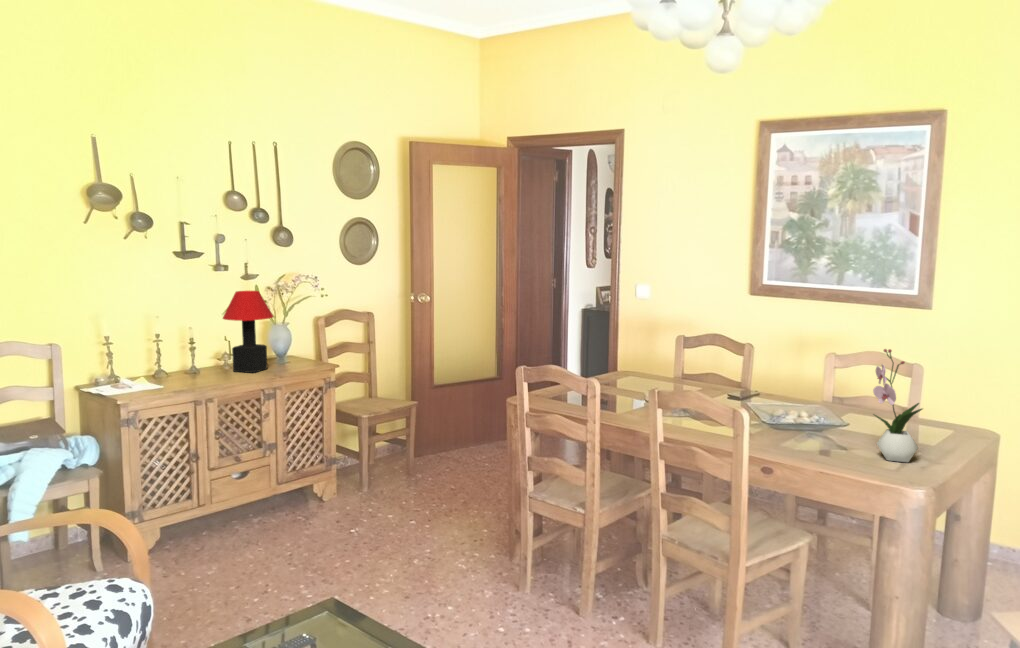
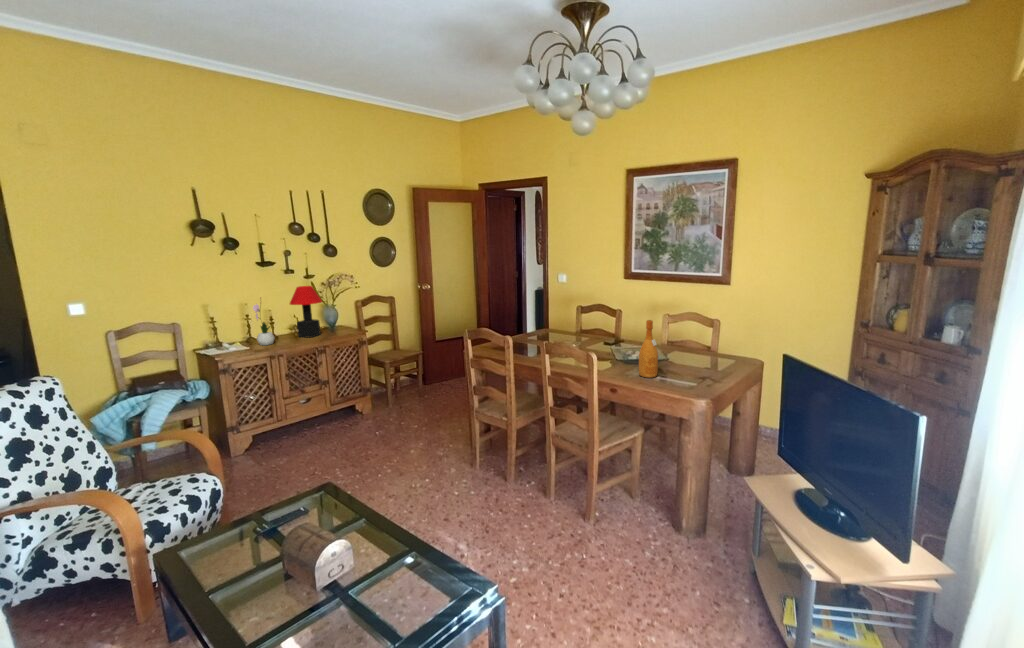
flower arrangement: present [873,349,922,462] -> present [253,304,275,345]
wine bottle: none [804,359,836,450] -> present [639,320,658,378]

